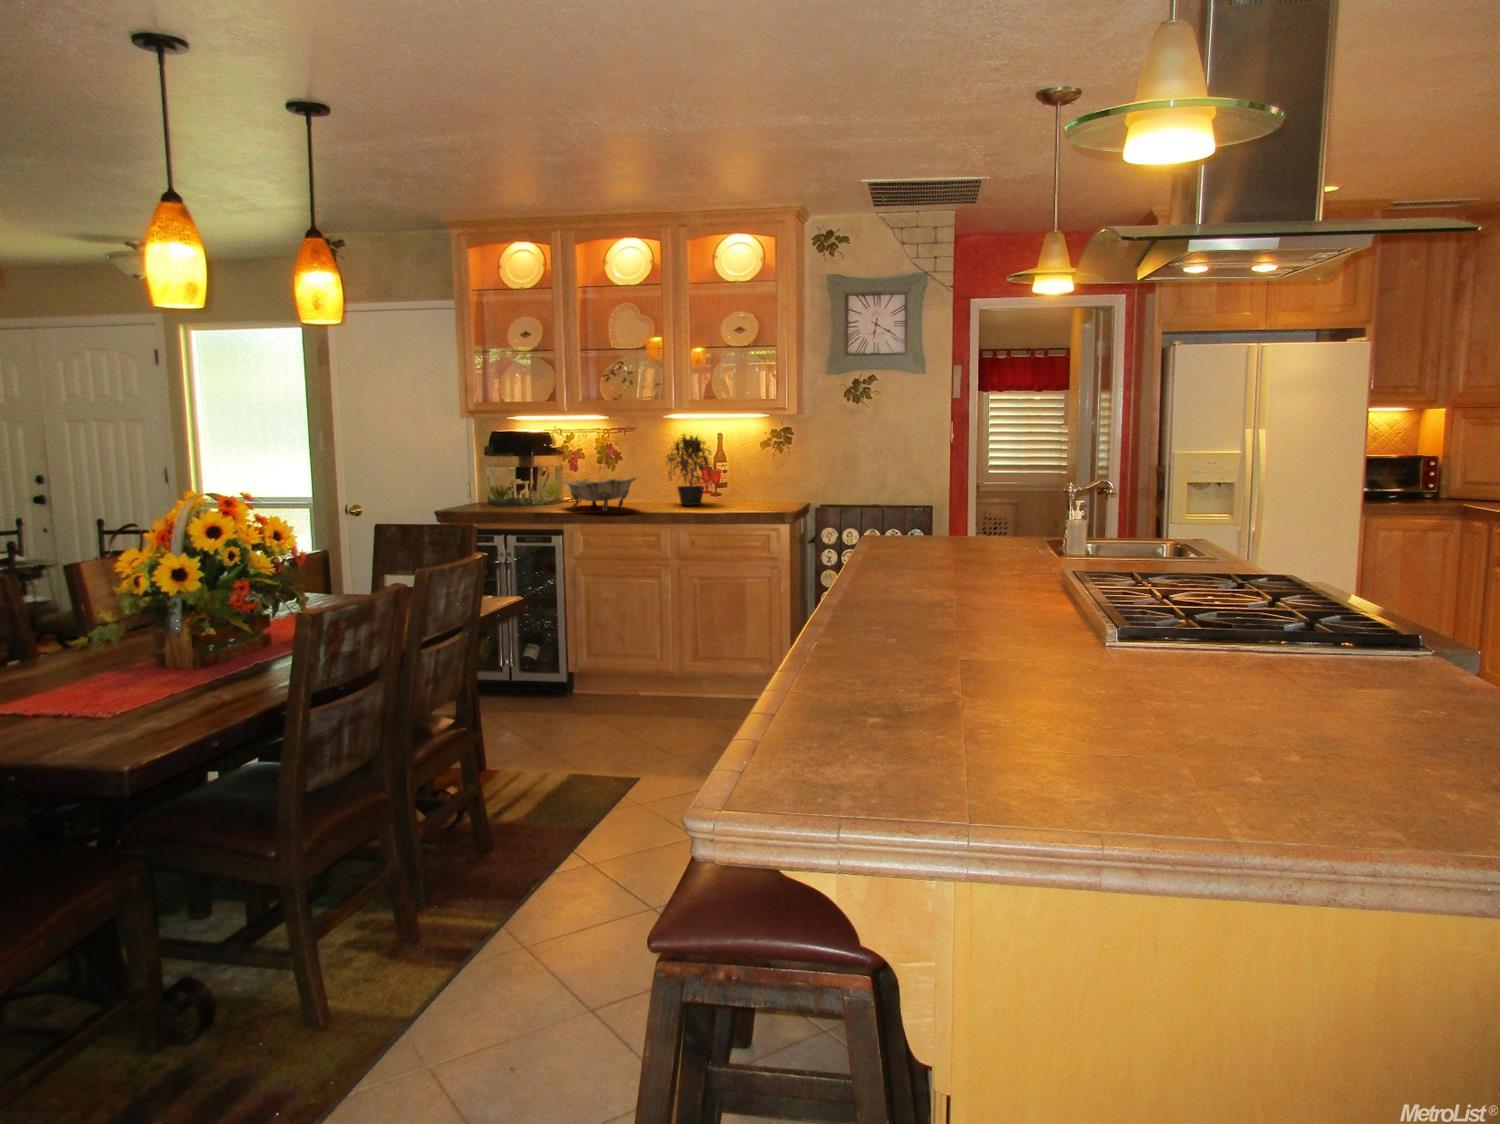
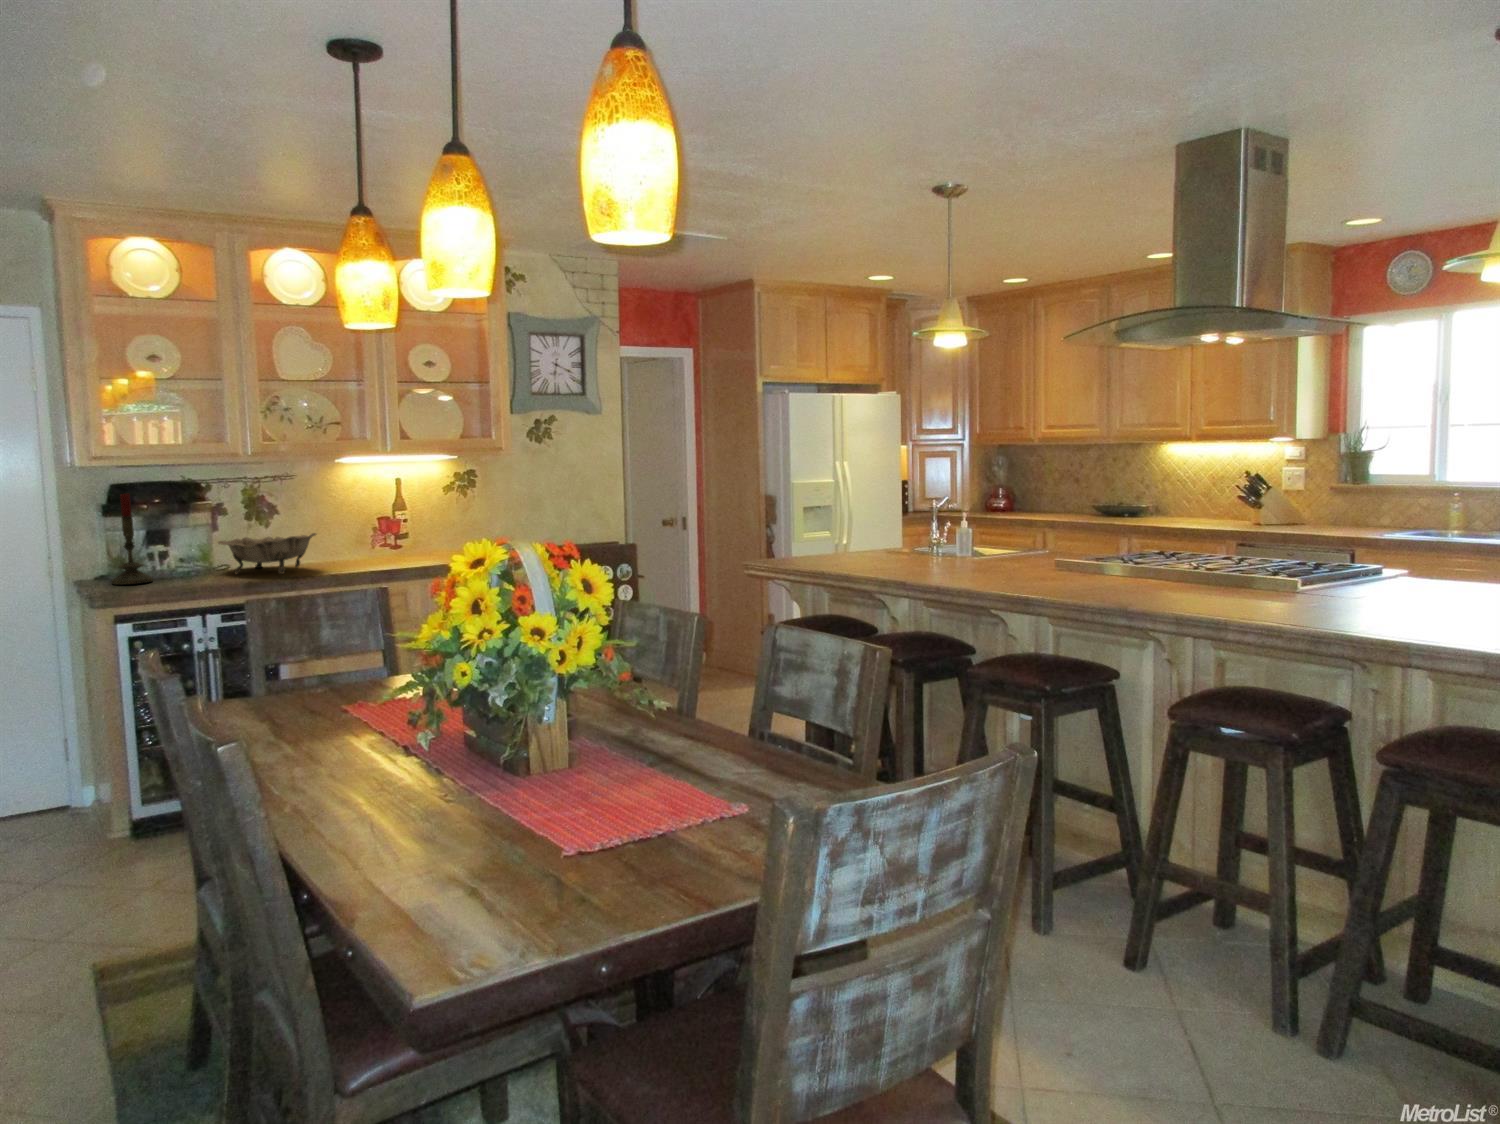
potted plant: present [667,434,714,505] -> none [340,481,402,561]
candle: none [479,436,509,512] -> present [112,493,153,585]

